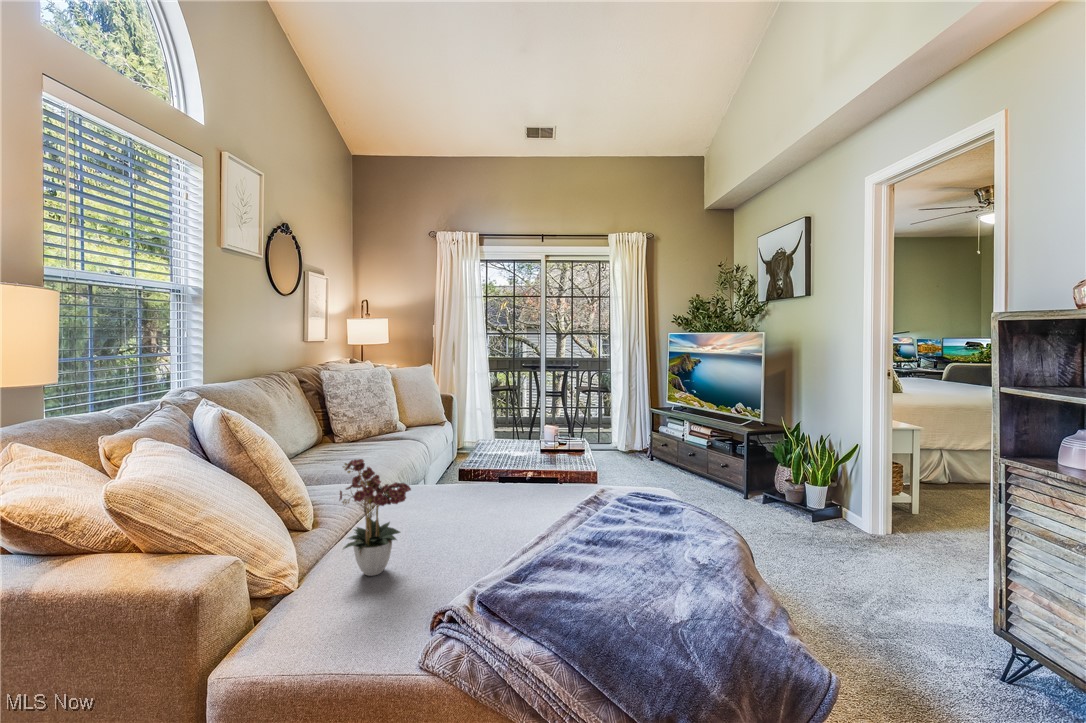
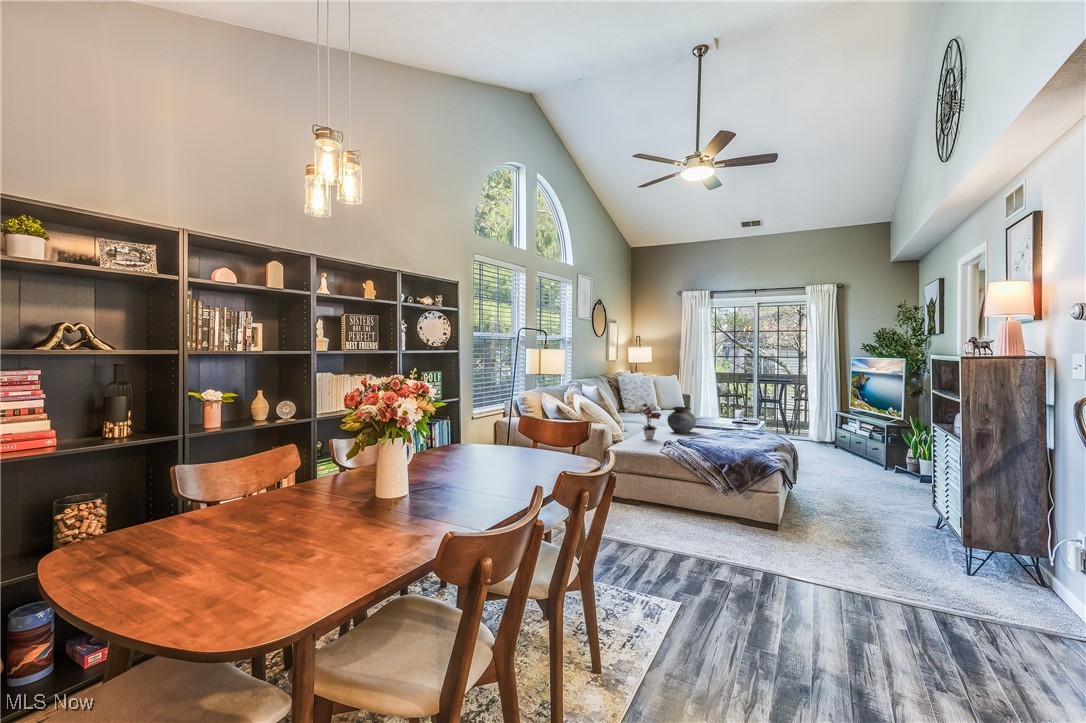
vase: none [426,439,495,509] -> present [667,407,696,433]

